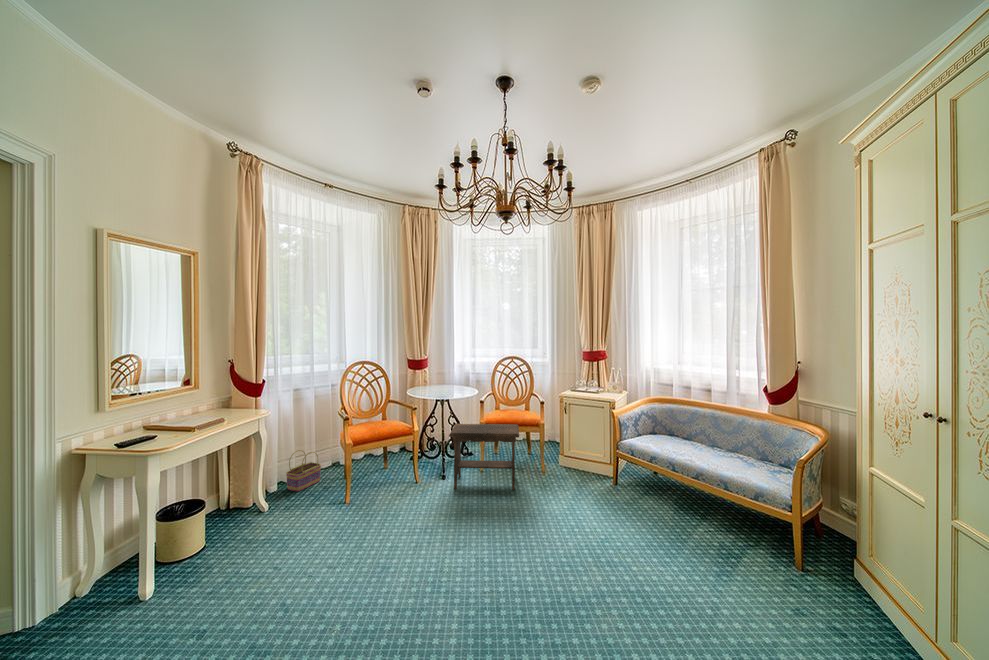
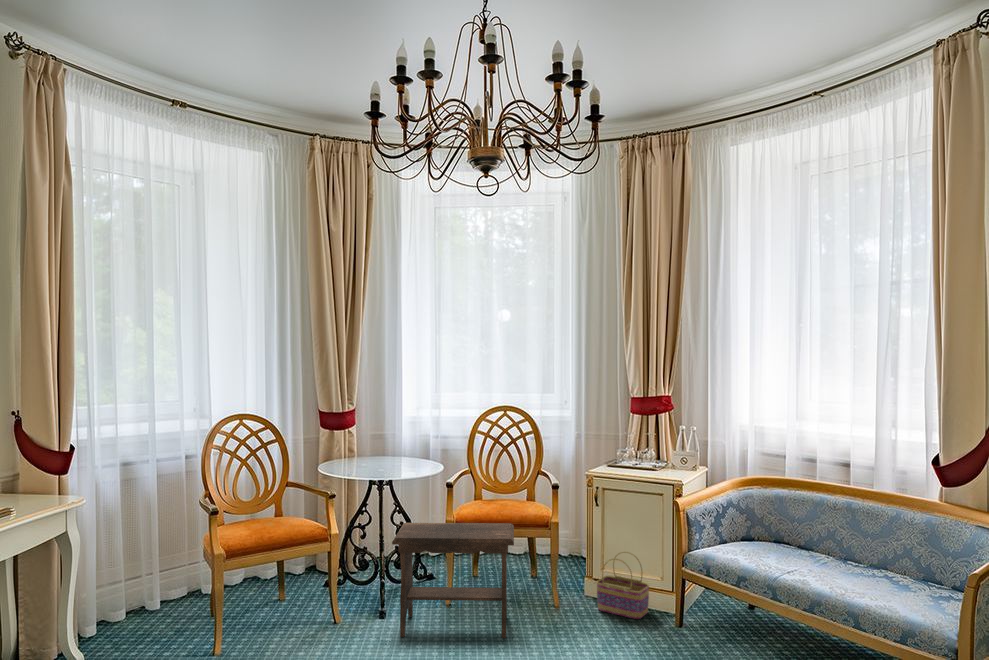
basket: present [286,450,321,491] -> present [596,552,649,619]

